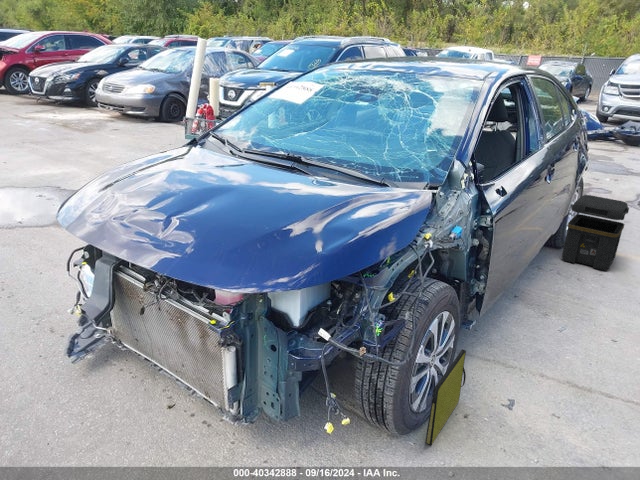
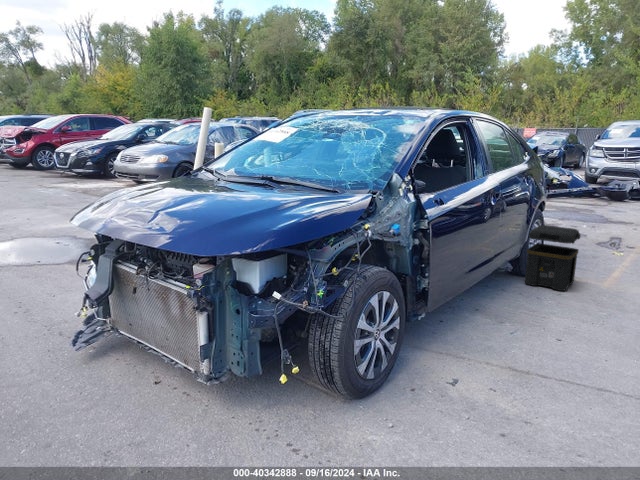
bag: present [425,349,466,445] -> none [374,330,413,408]

